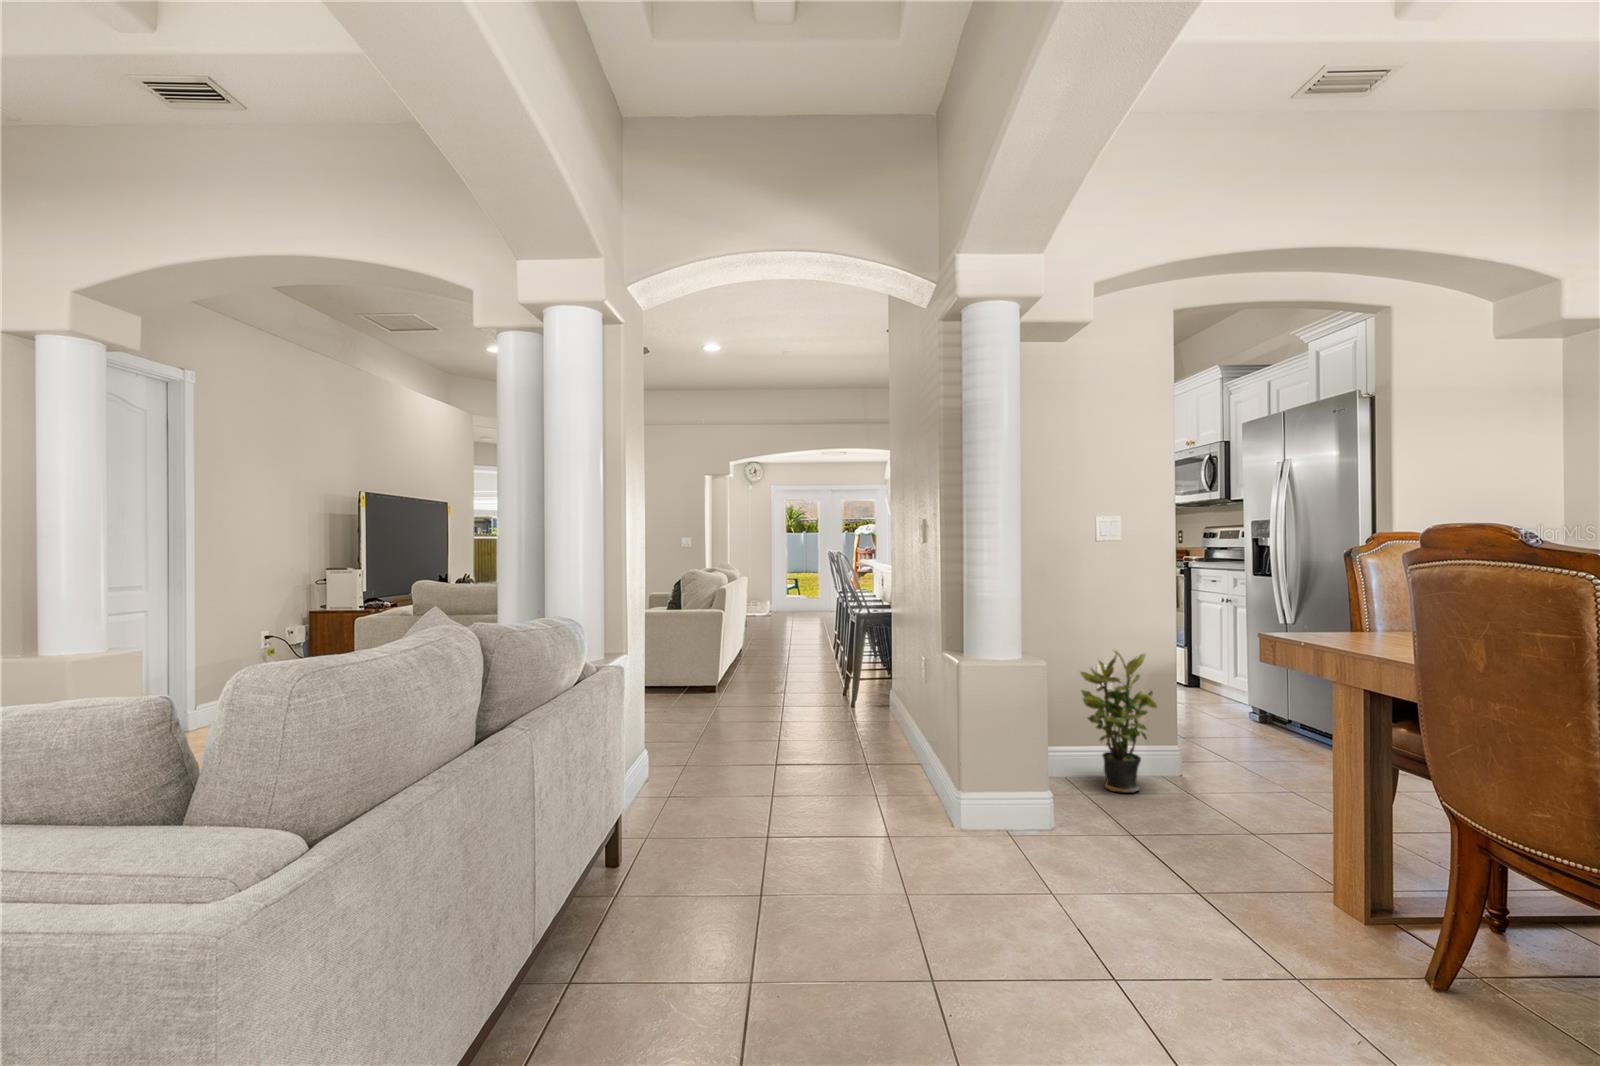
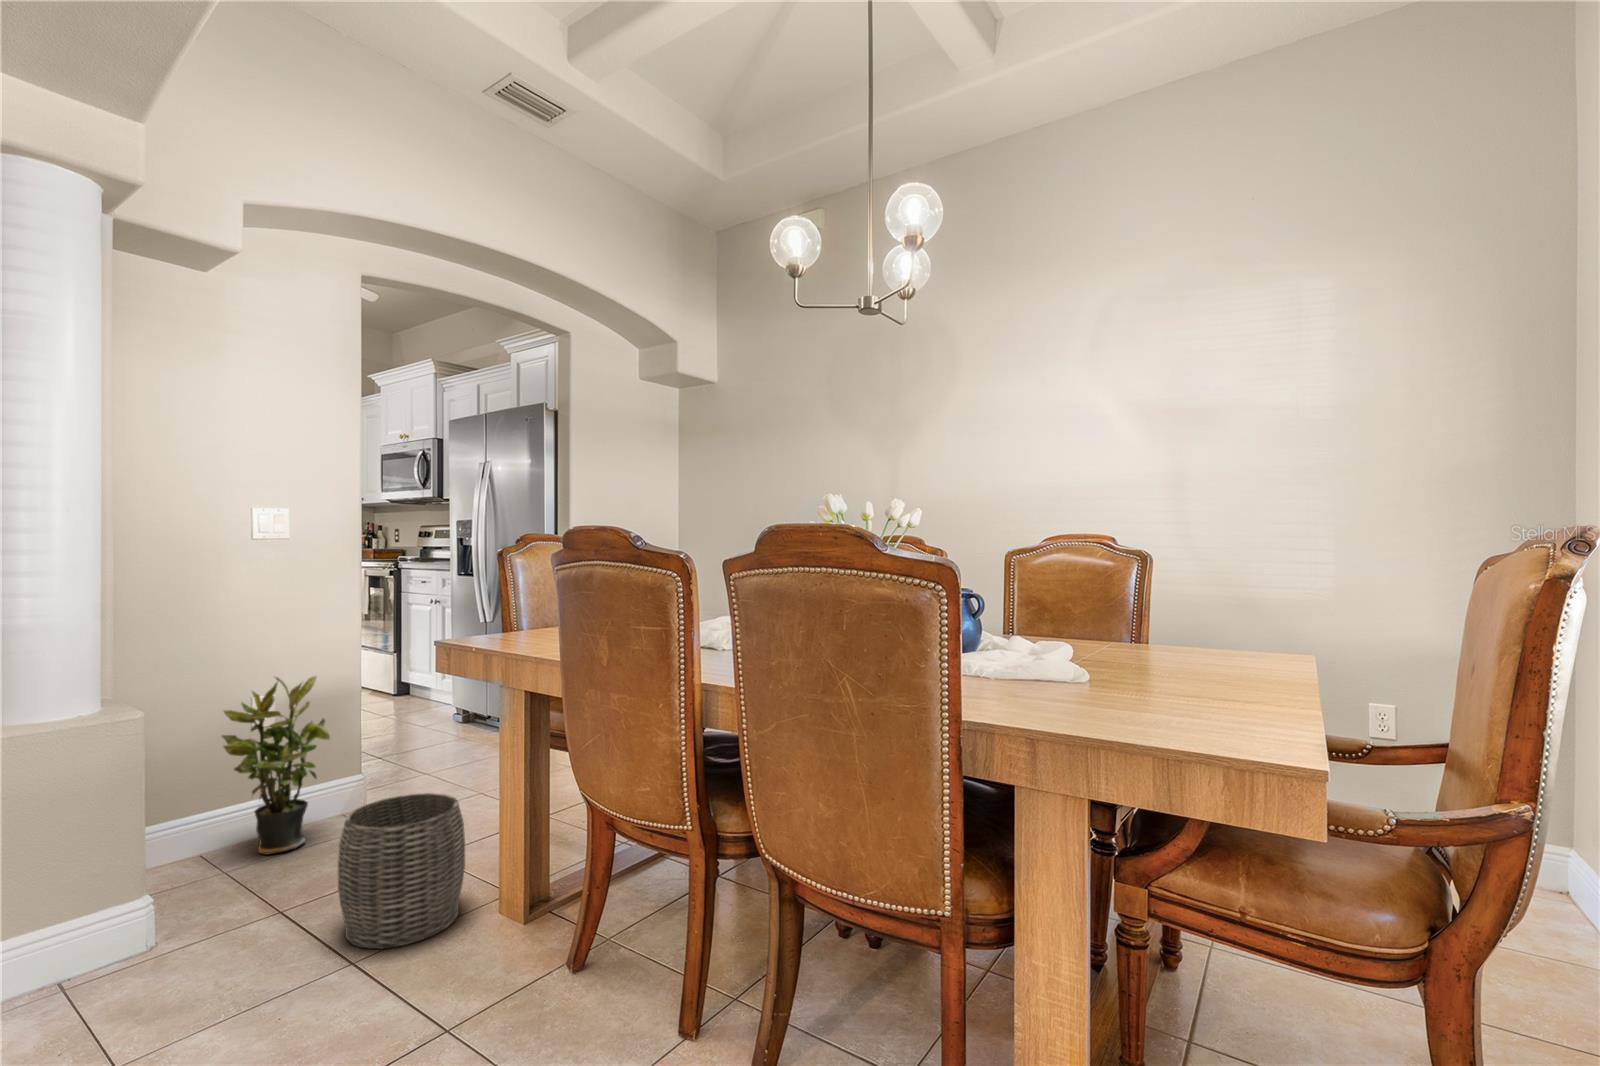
woven basket: none [1184,765,1299,897] -> present [338,793,465,949]

